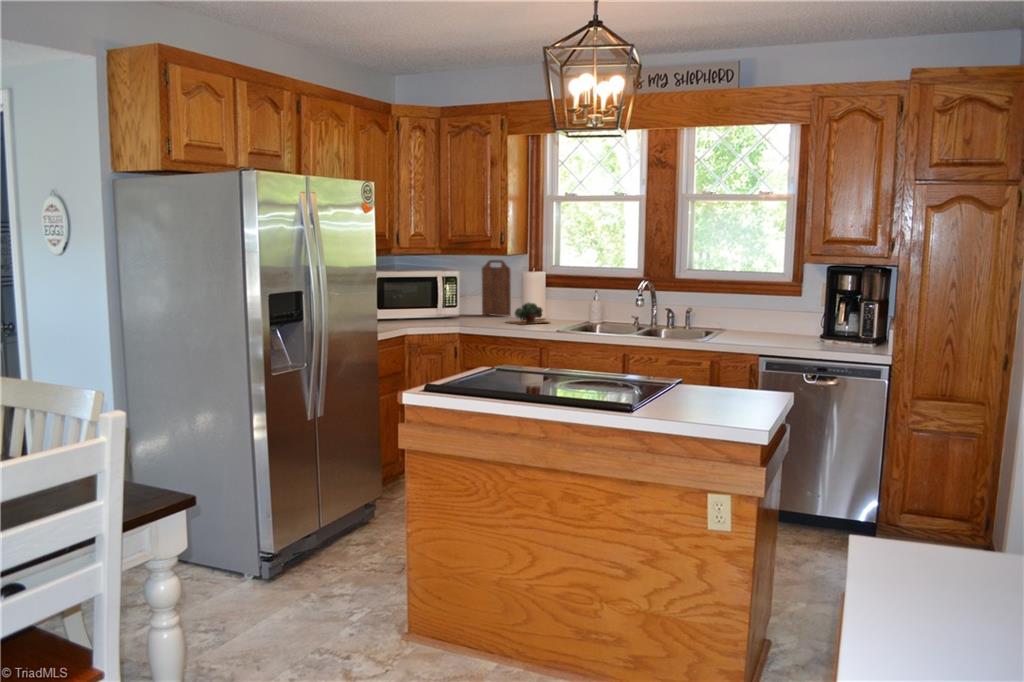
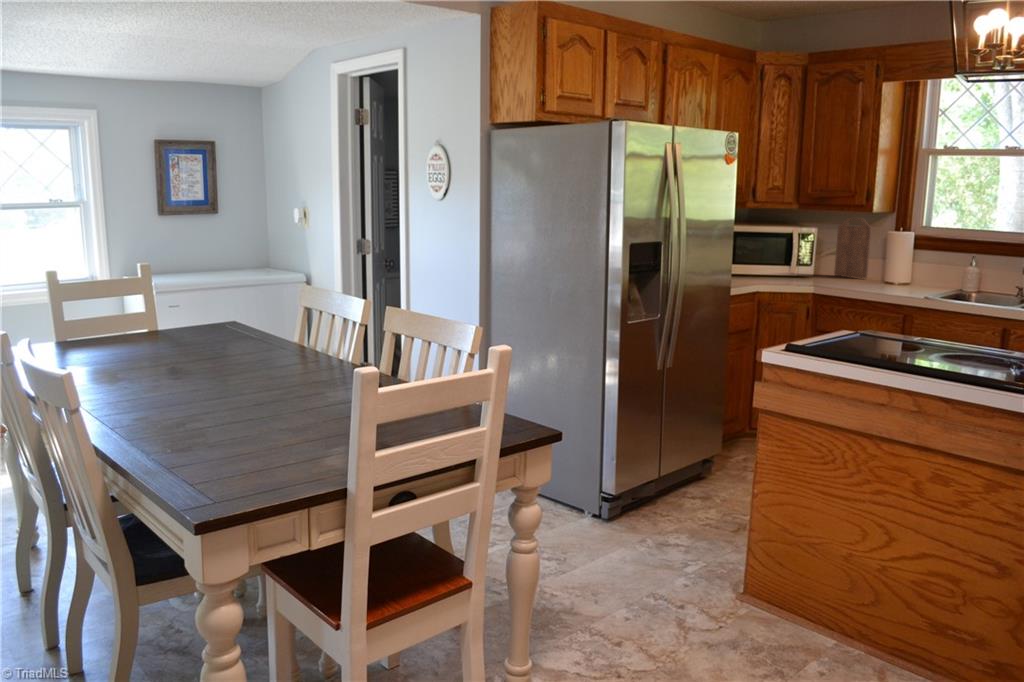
succulent plant: present [508,302,548,325] -> none [860,264,917,288]

